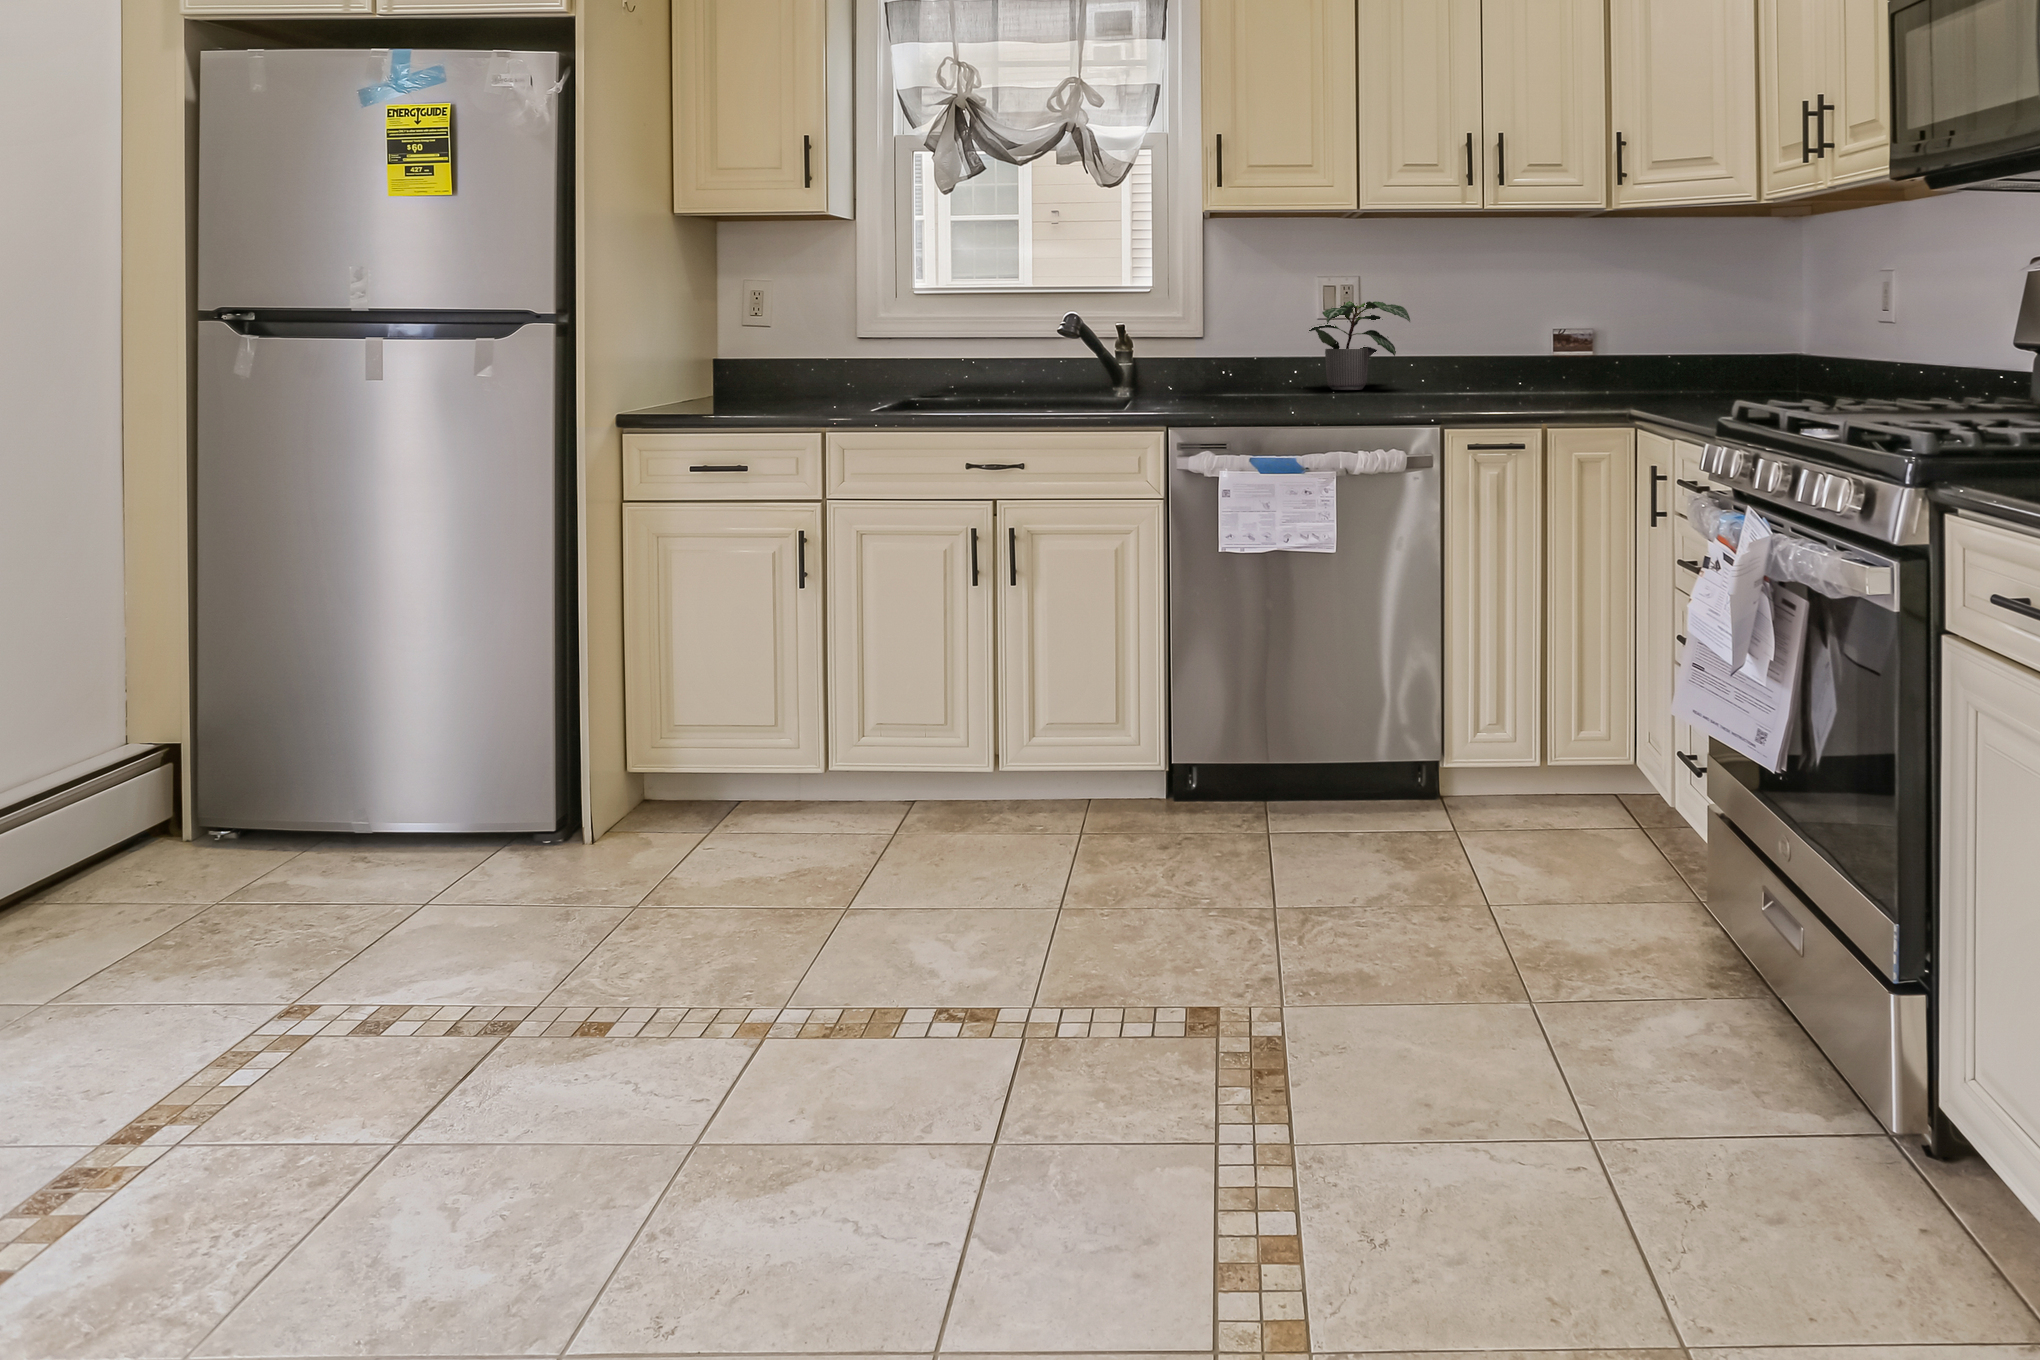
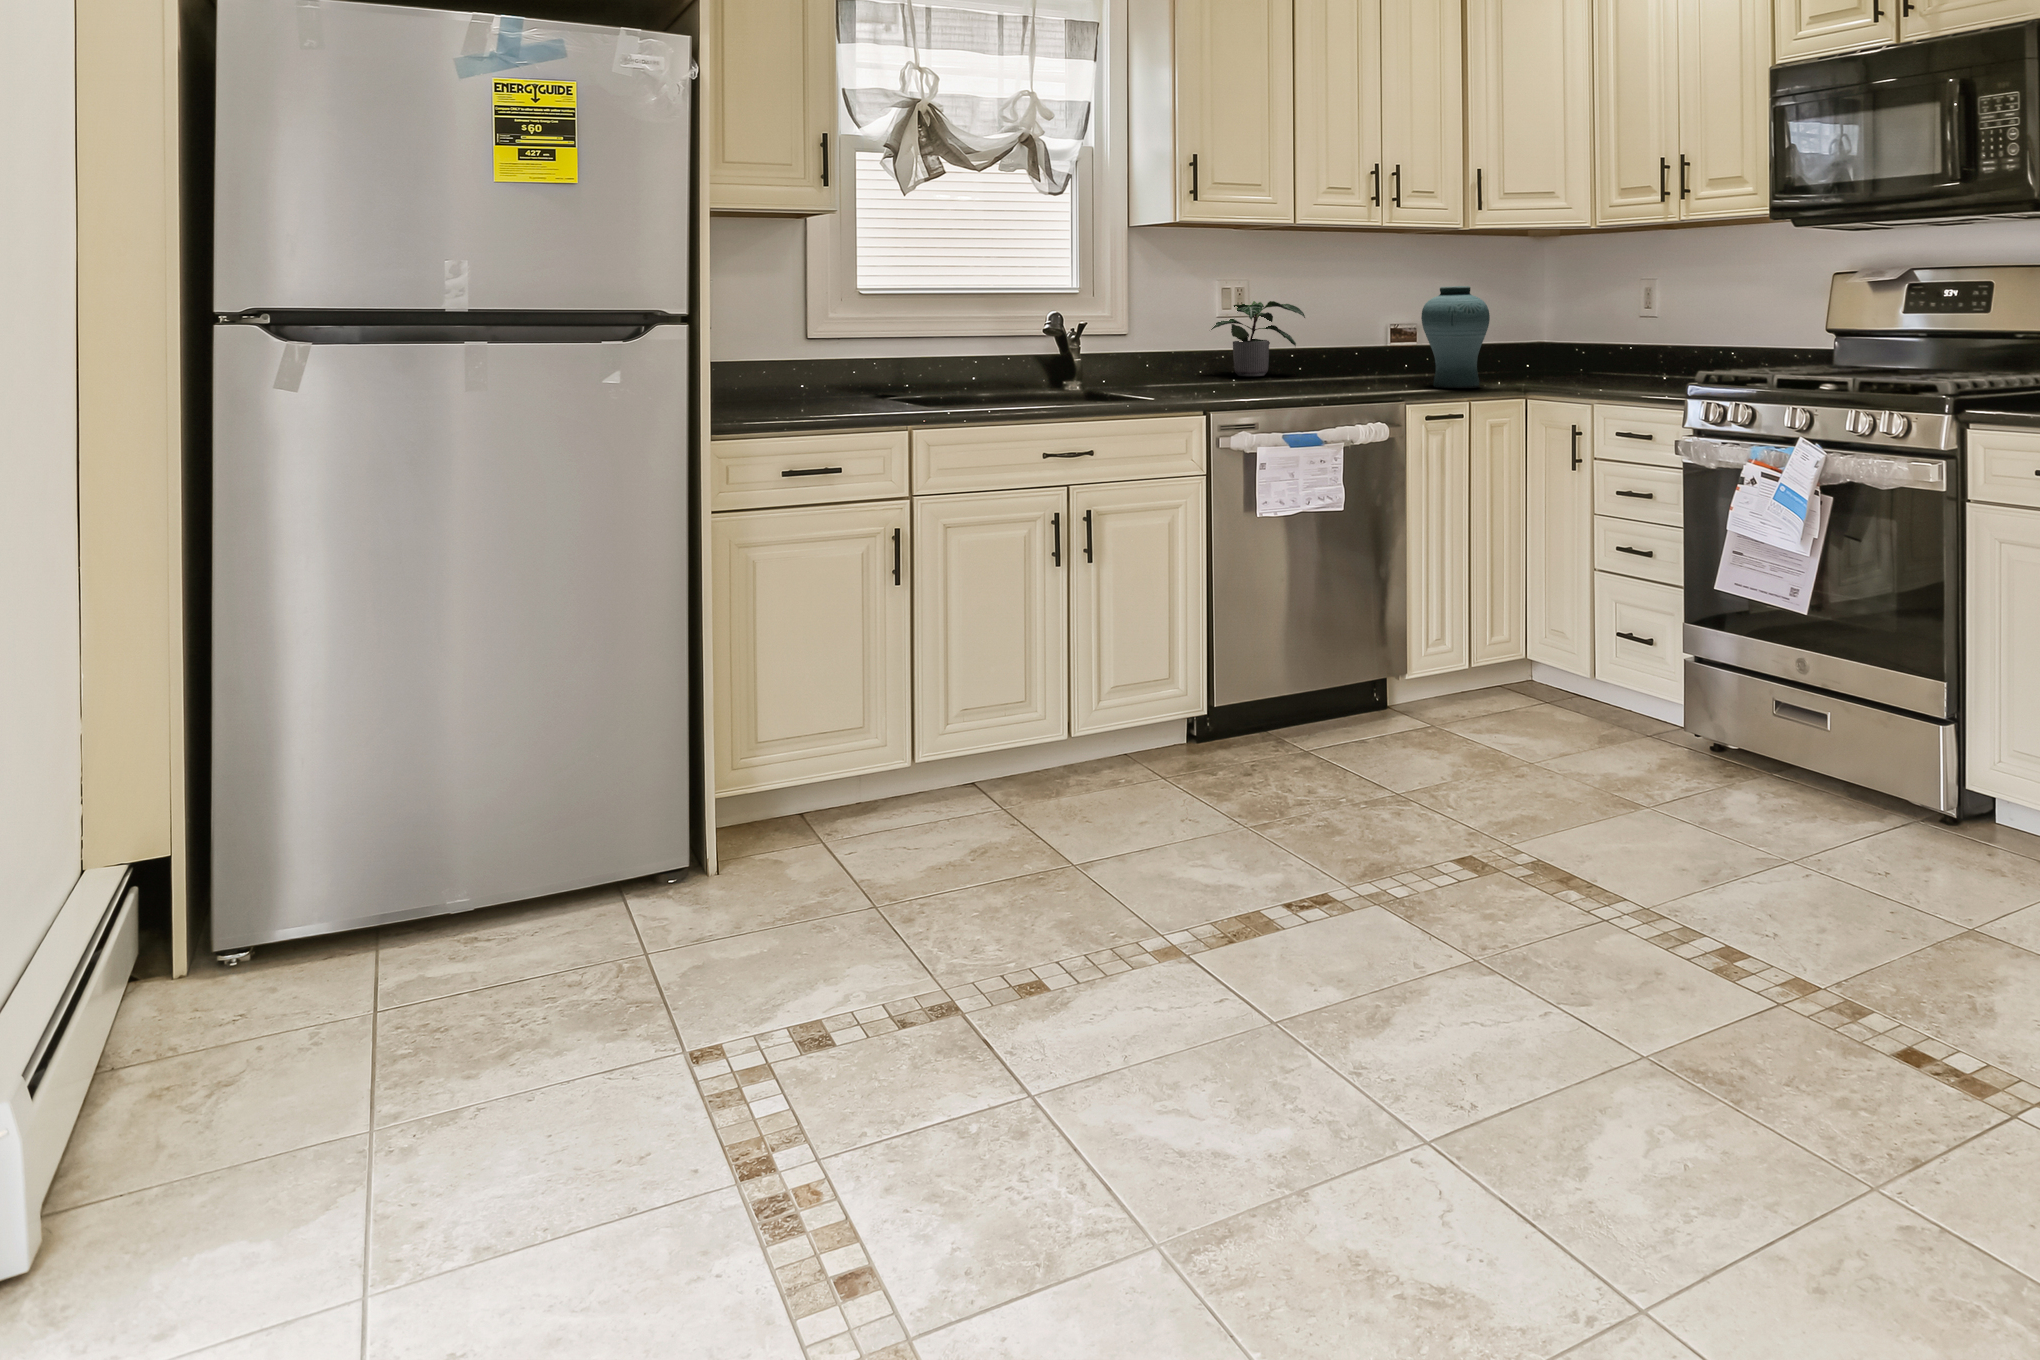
vase: none [1497,279,1588,412] -> present [1421,286,1490,388]

